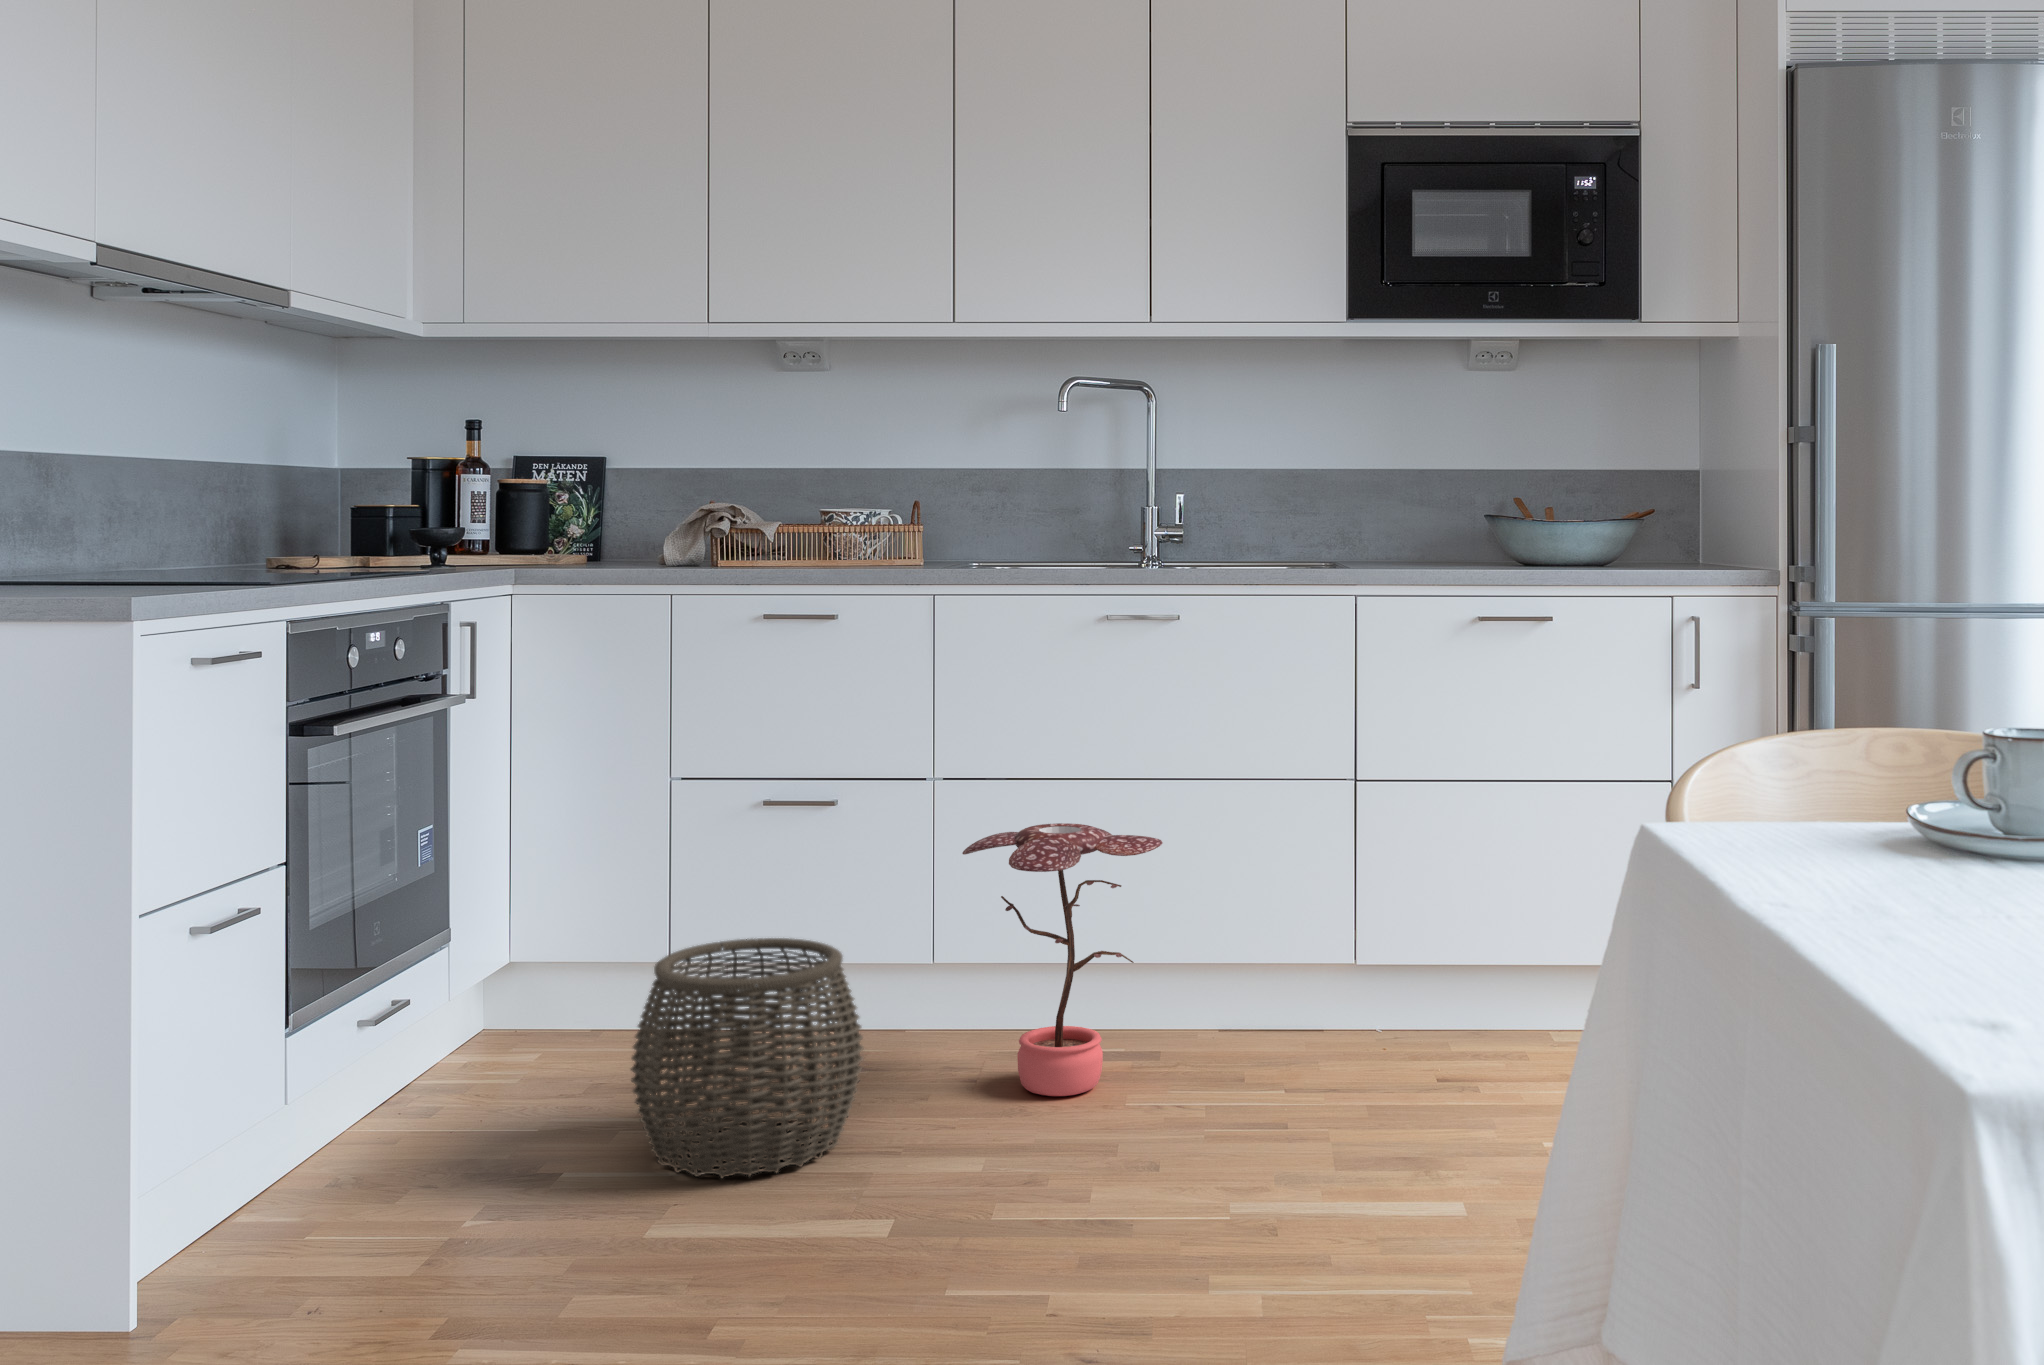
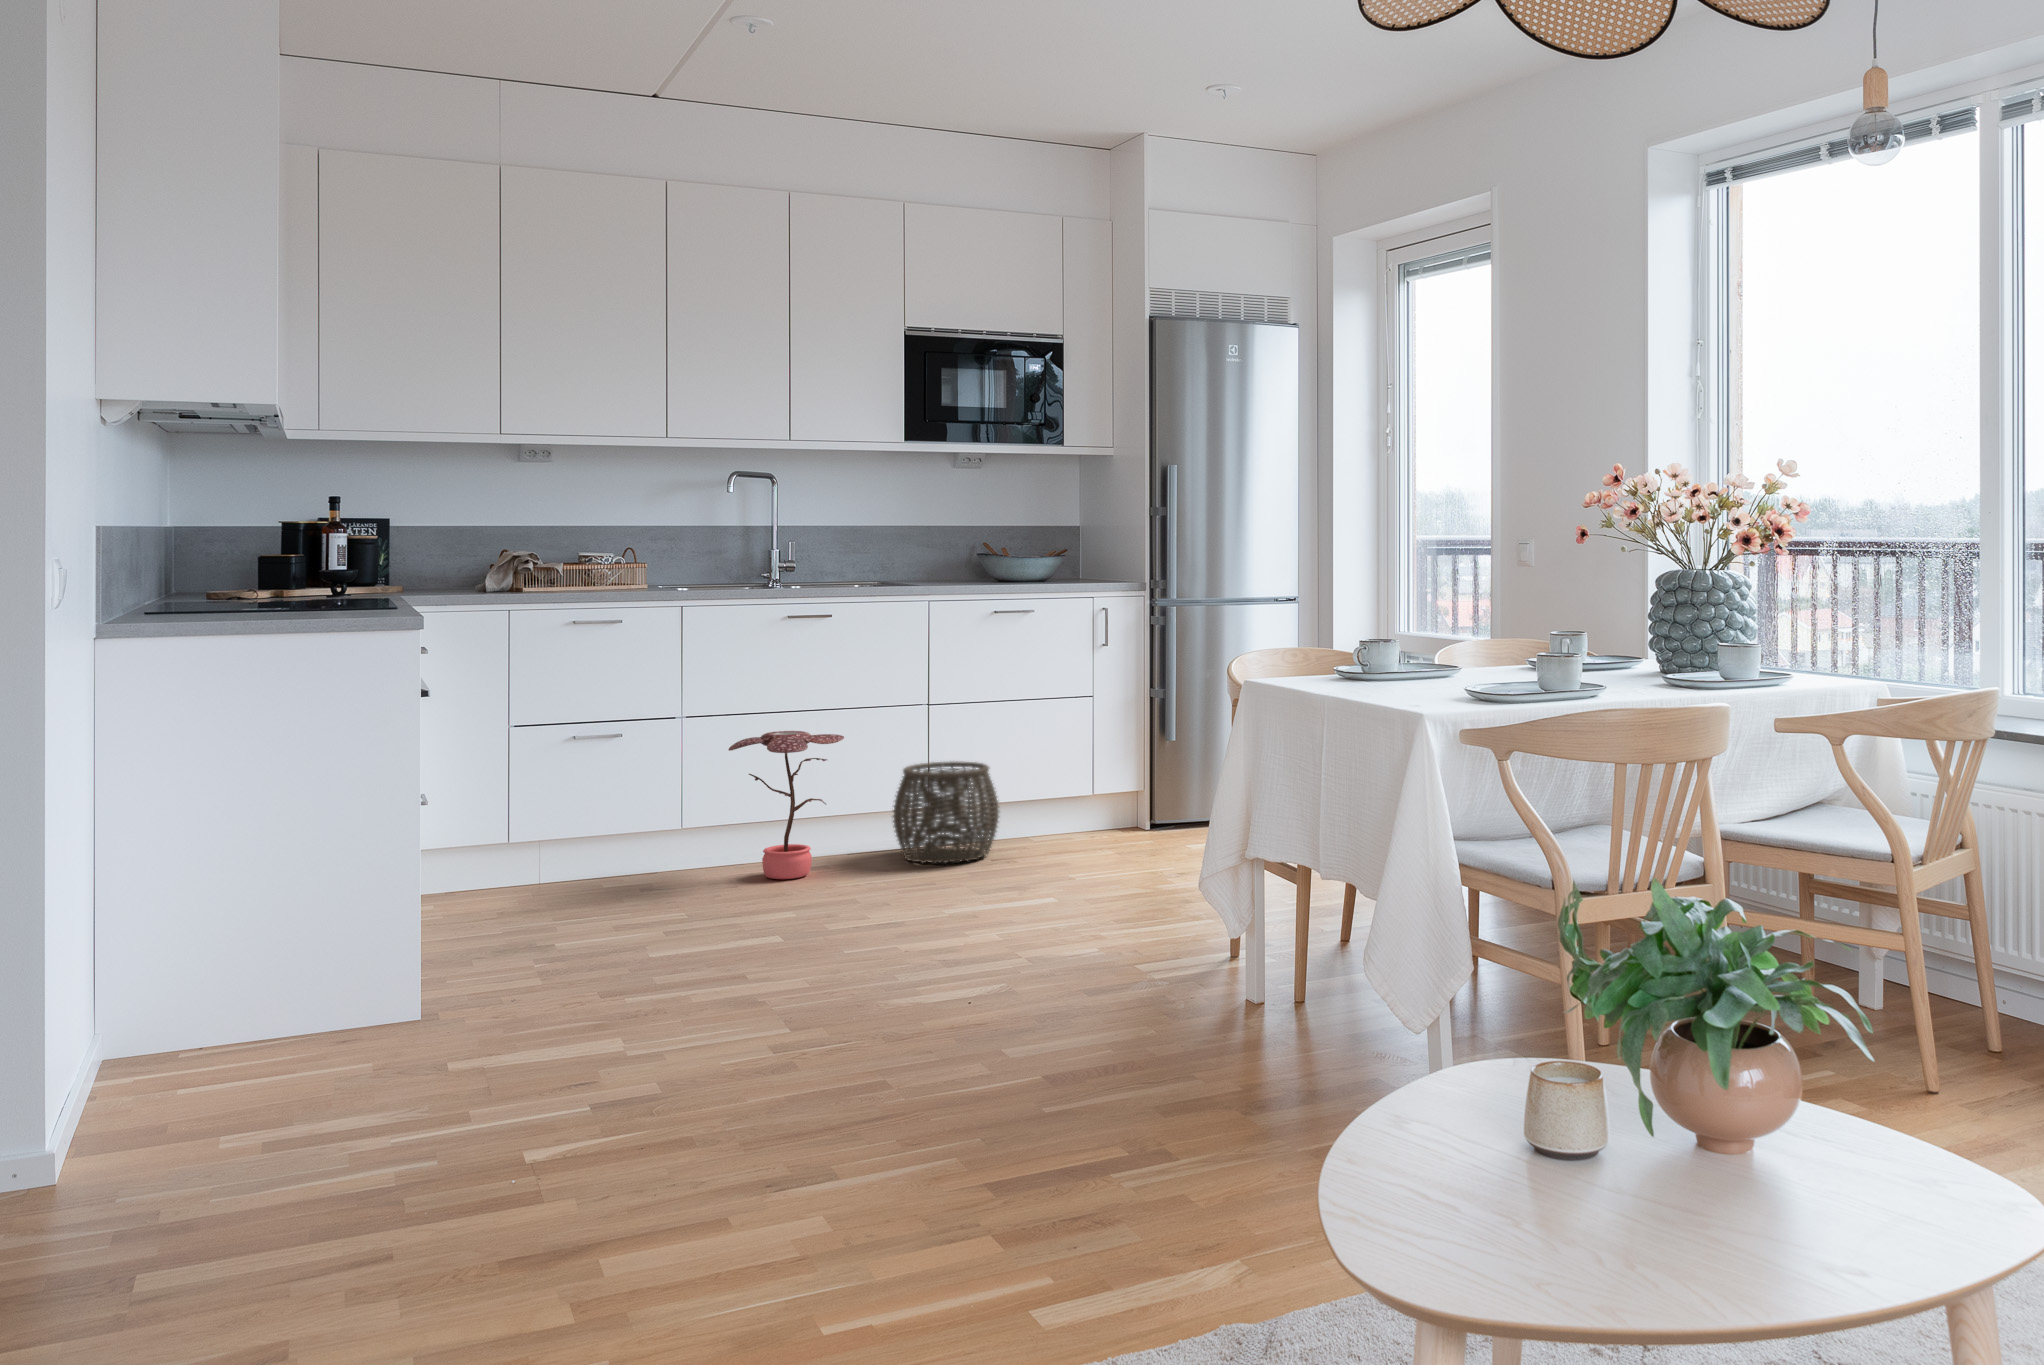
woven basket: present [631,938,863,1178] -> present [893,761,999,864]

